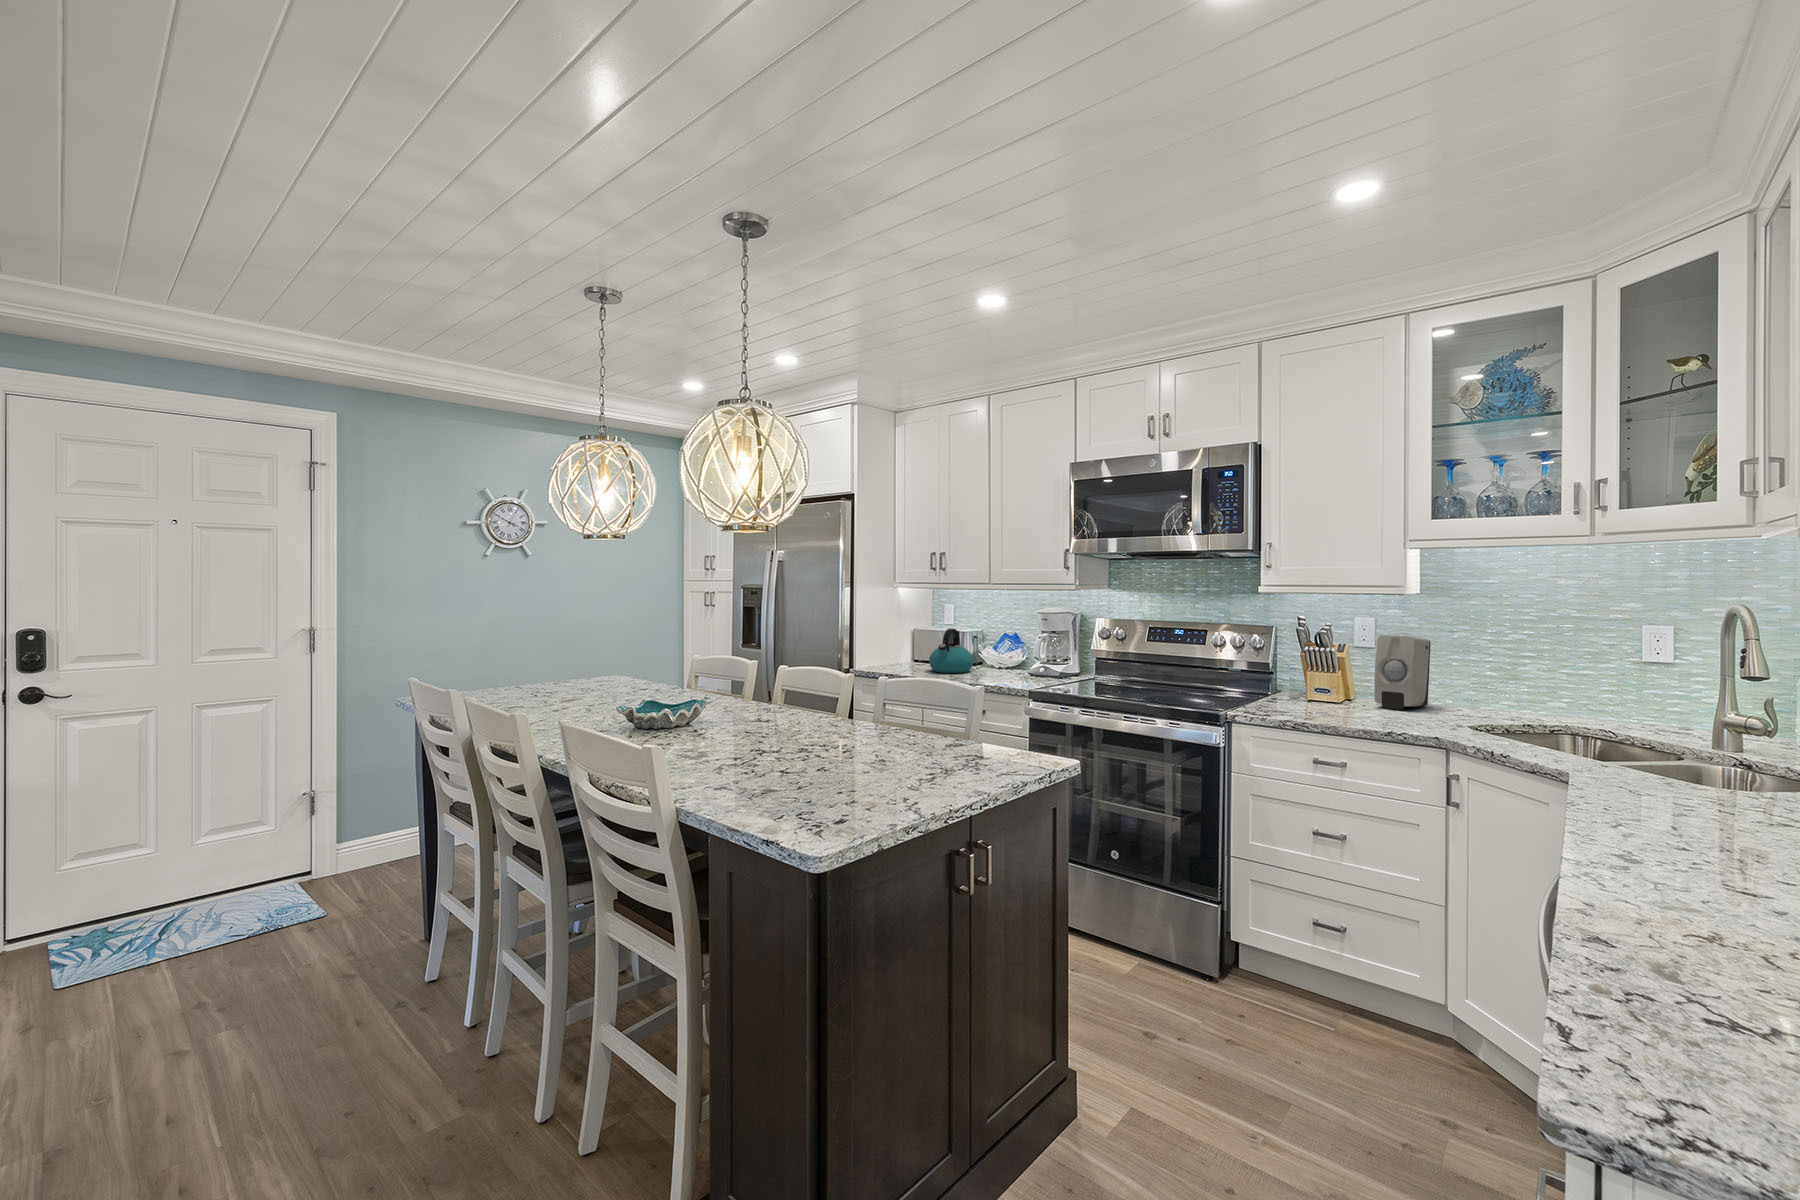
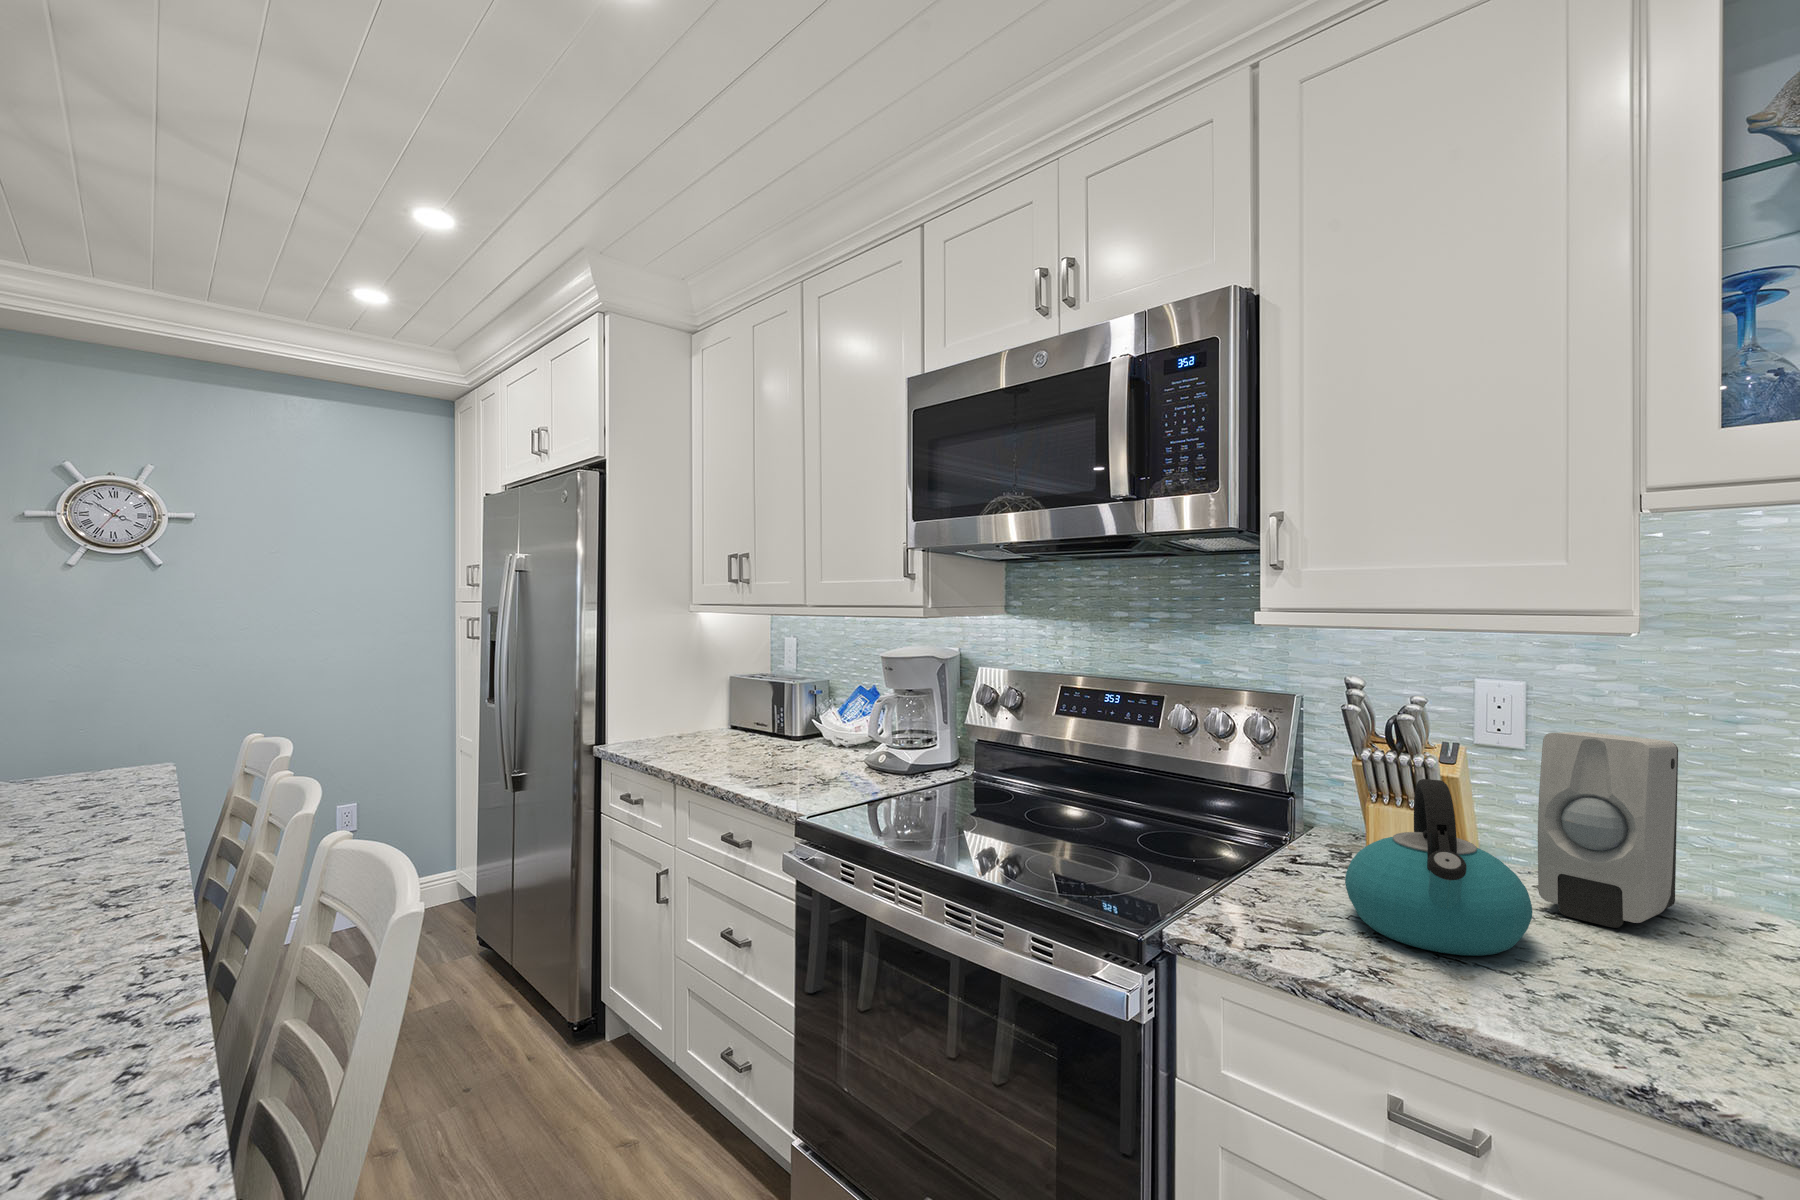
kettle: present [929,629,974,673] -> present [1345,779,1532,956]

